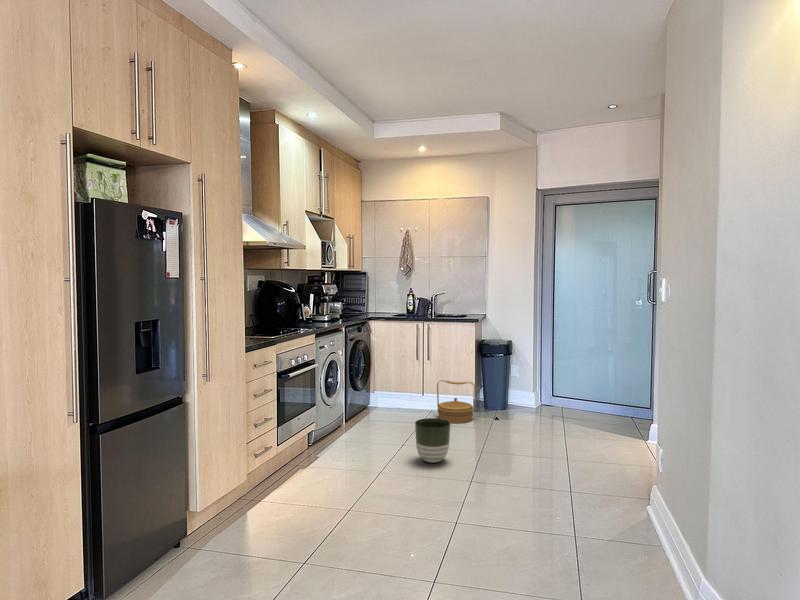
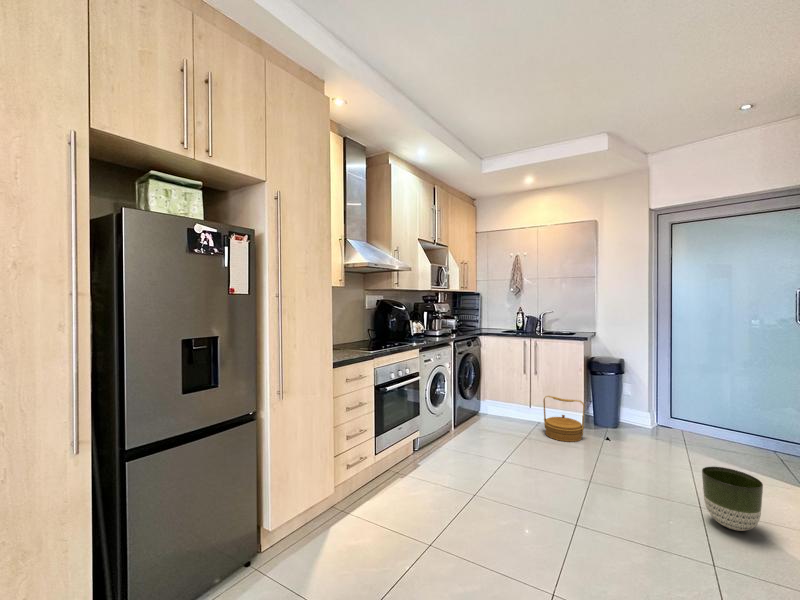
planter: present [415,418,450,463] -> present [702,467,763,531]

